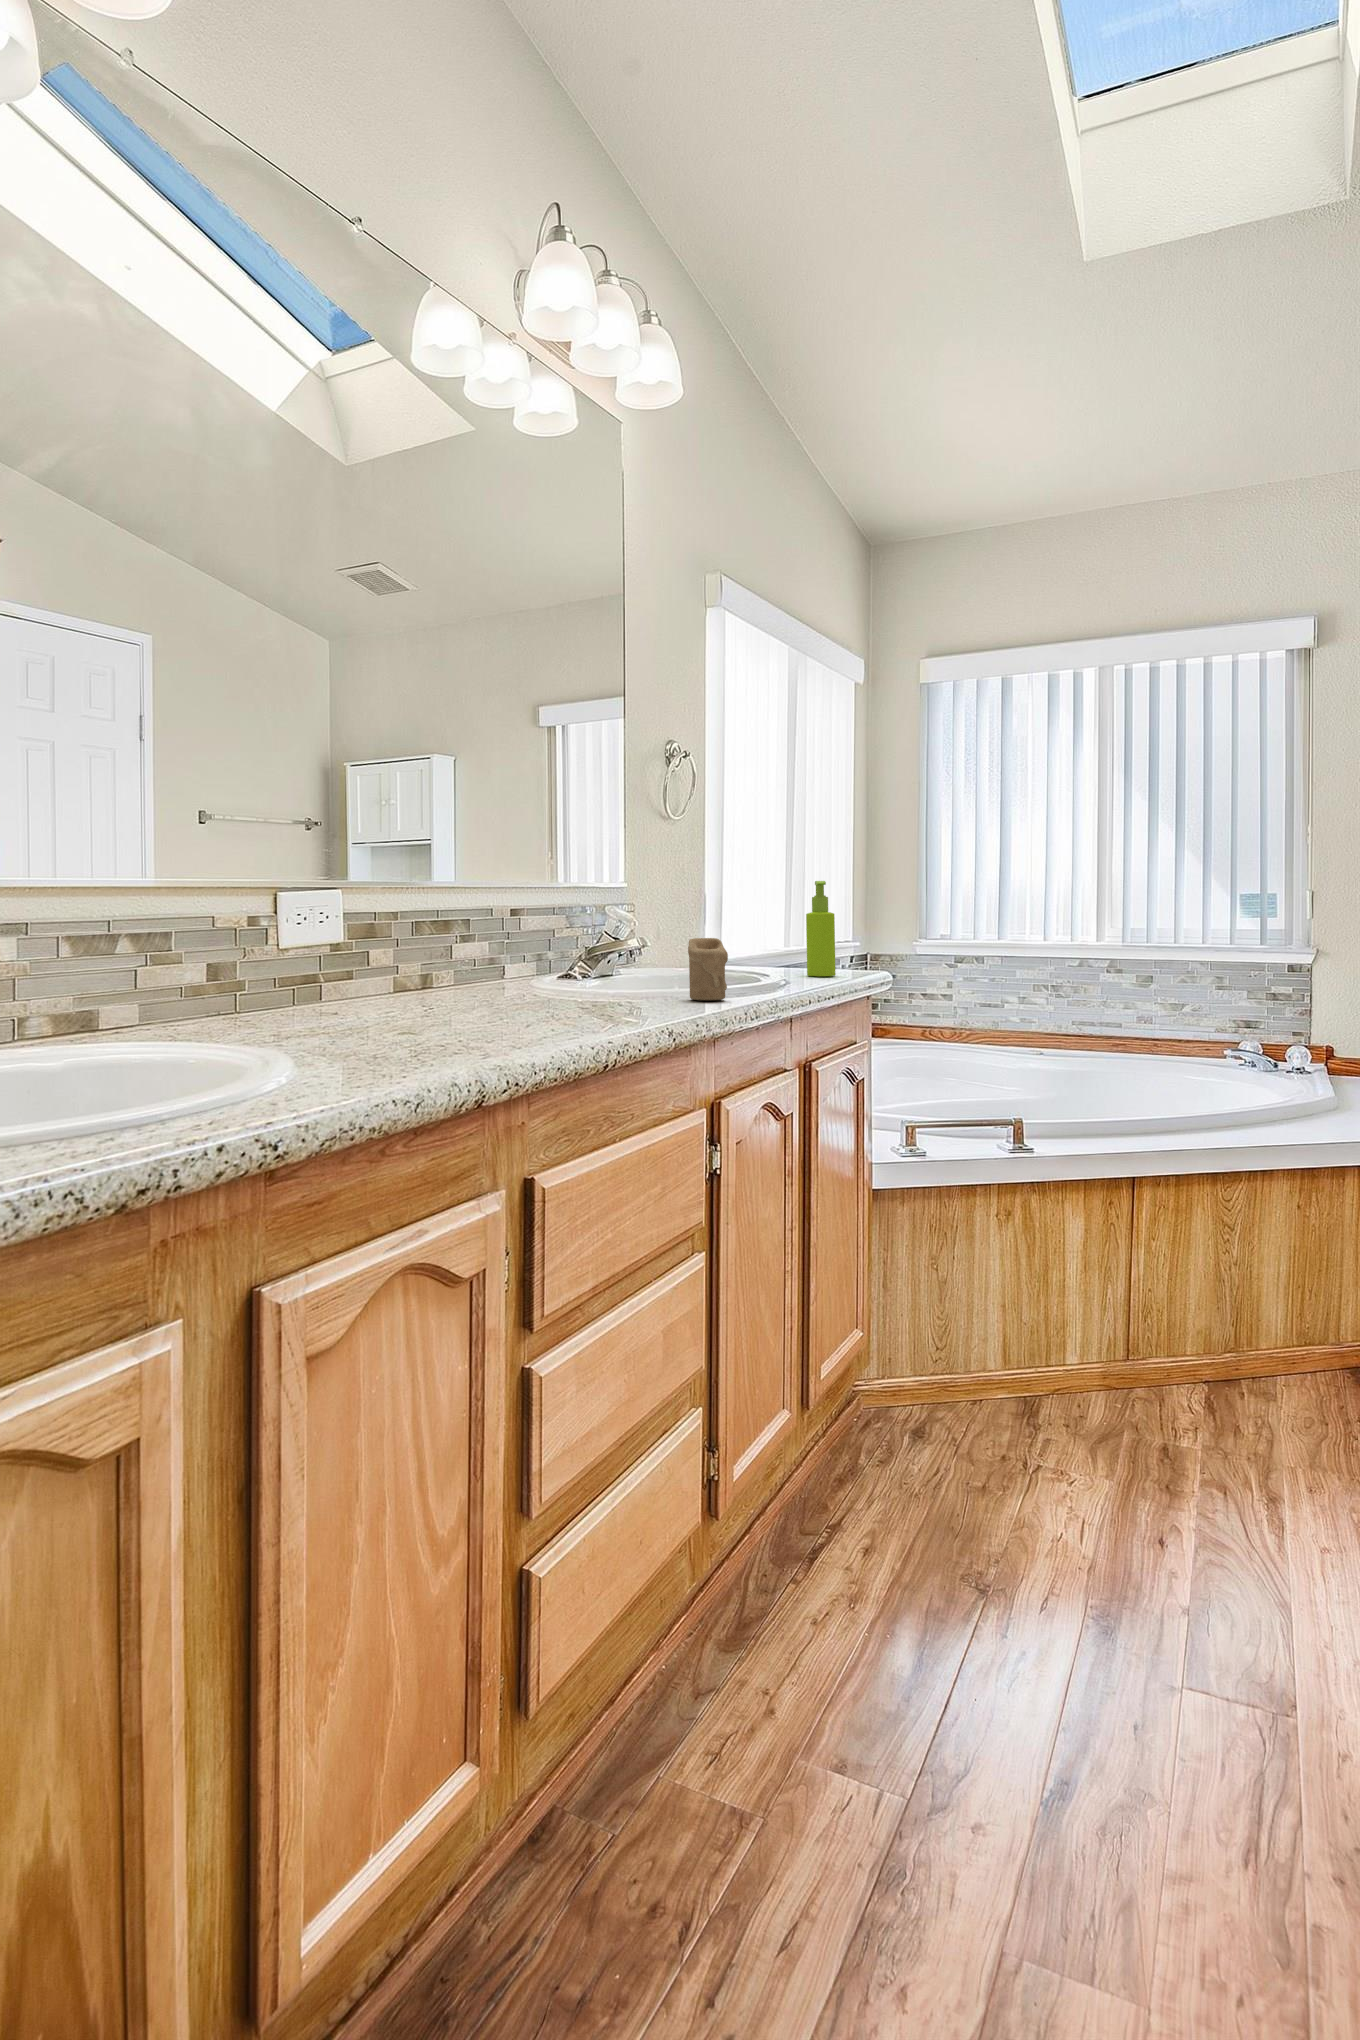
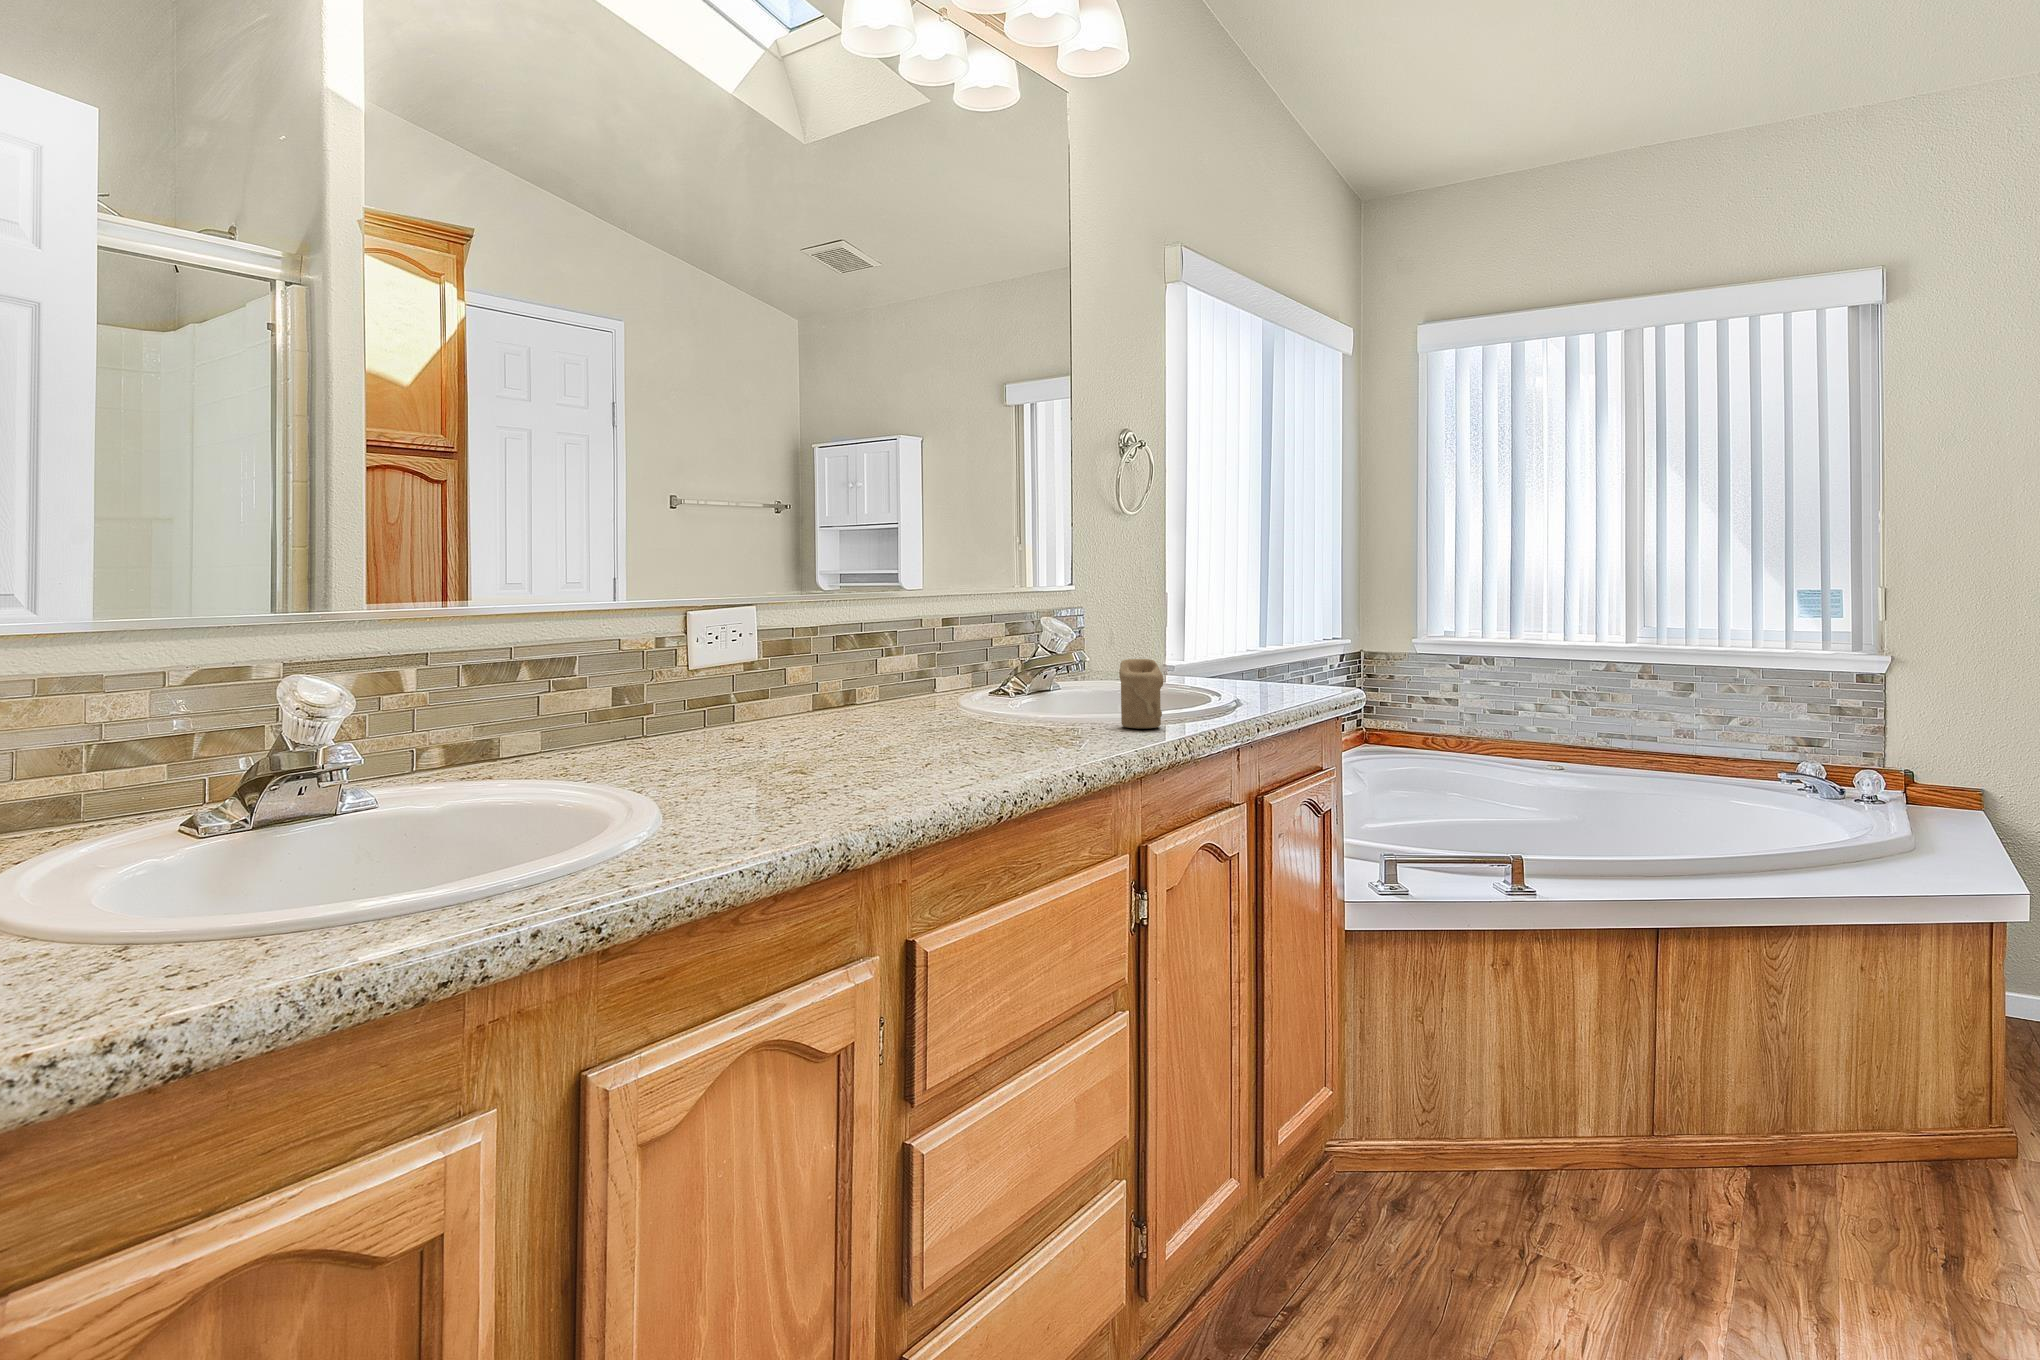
soap dispenser: present [806,881,836,976] -> none [1268,587,1301,693]

